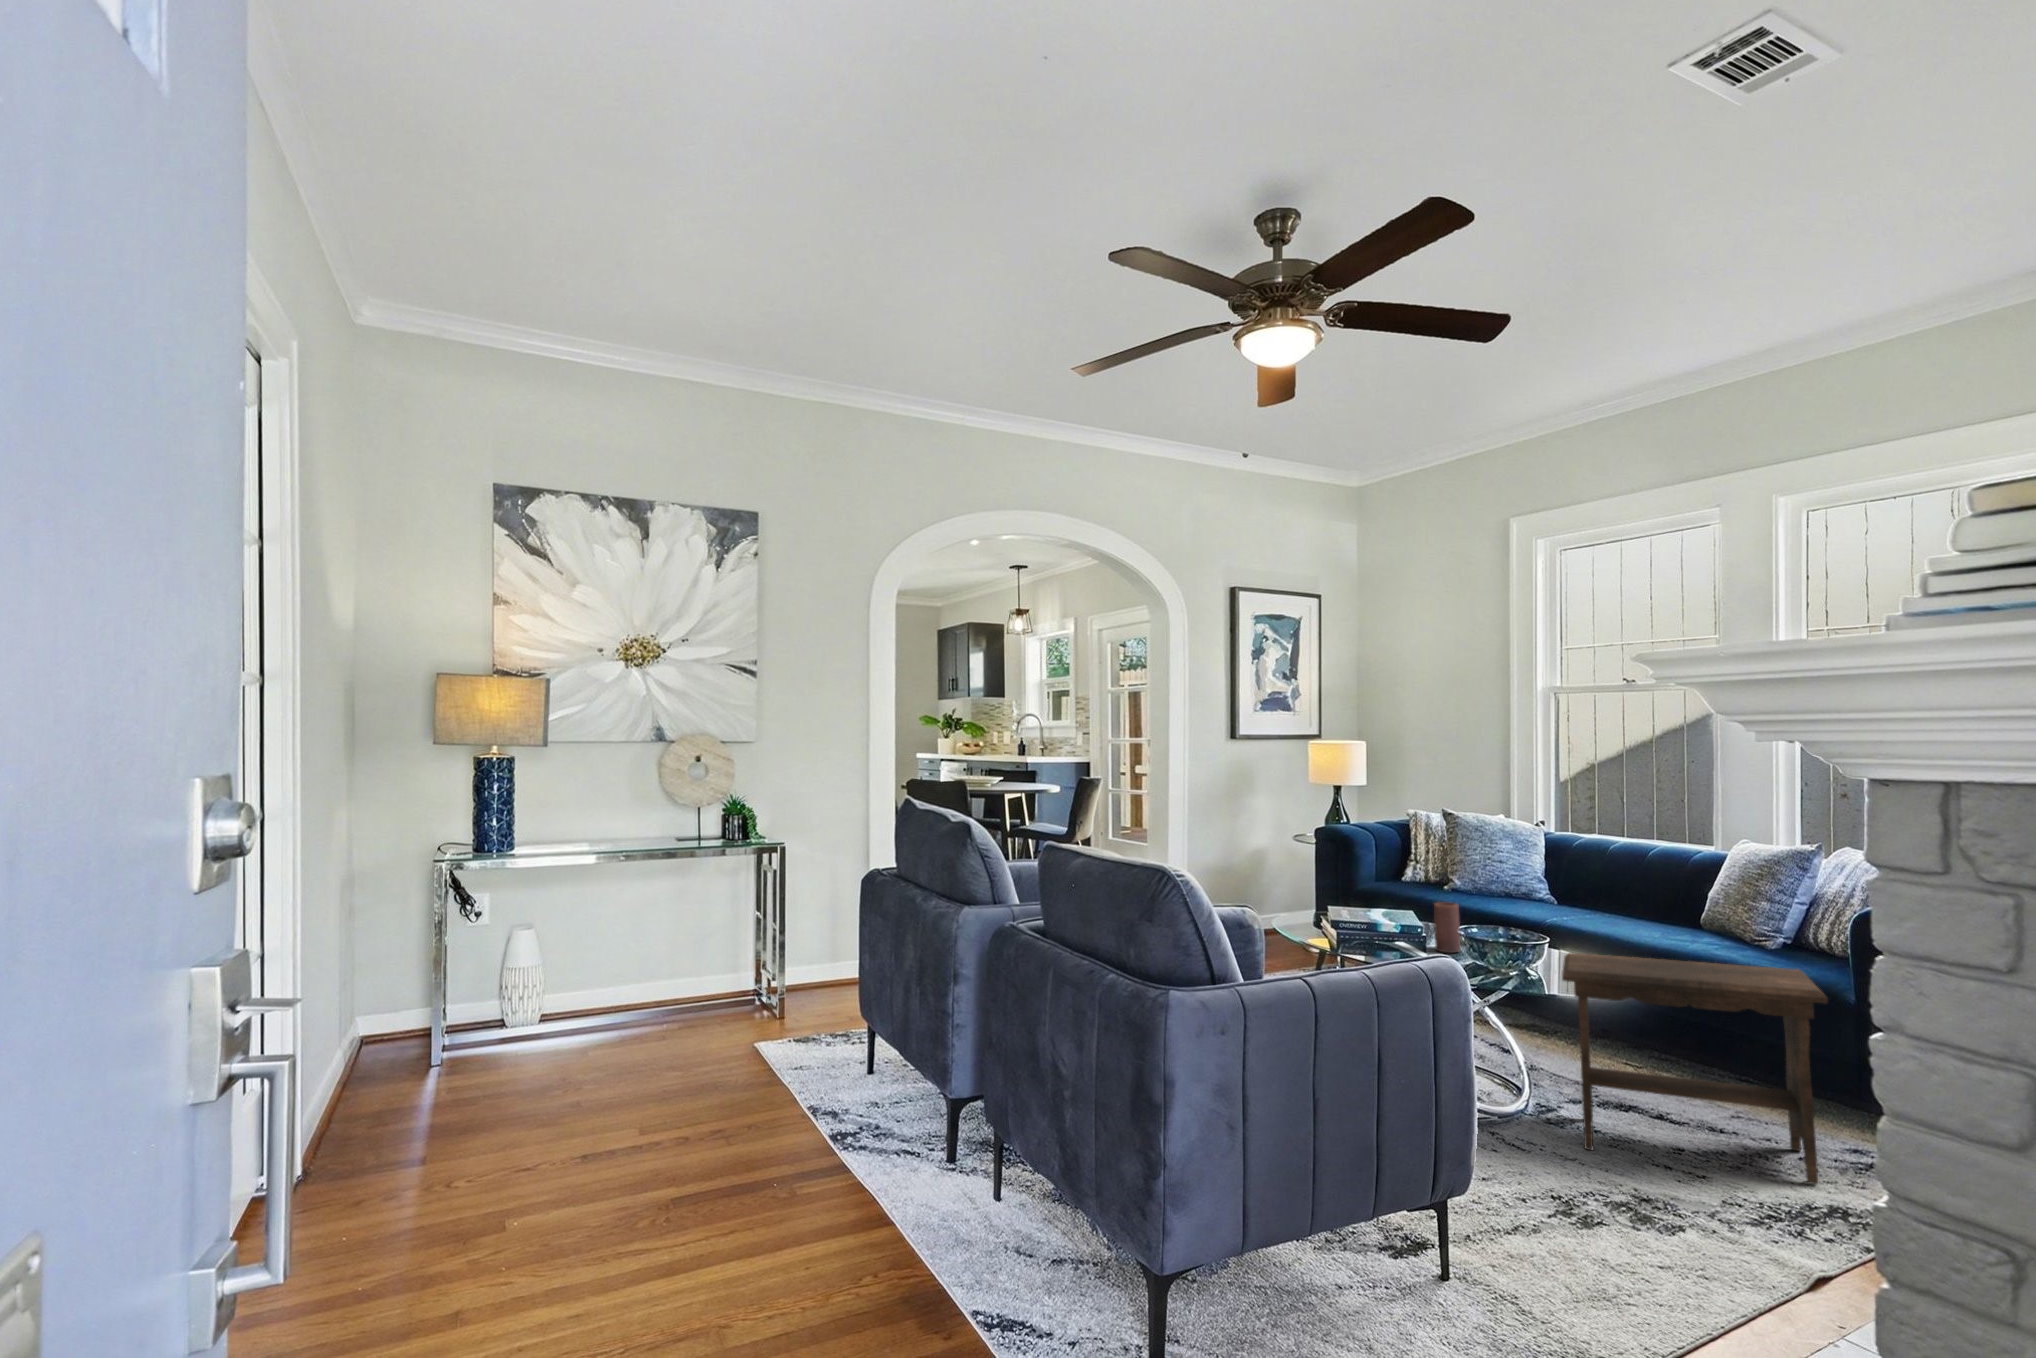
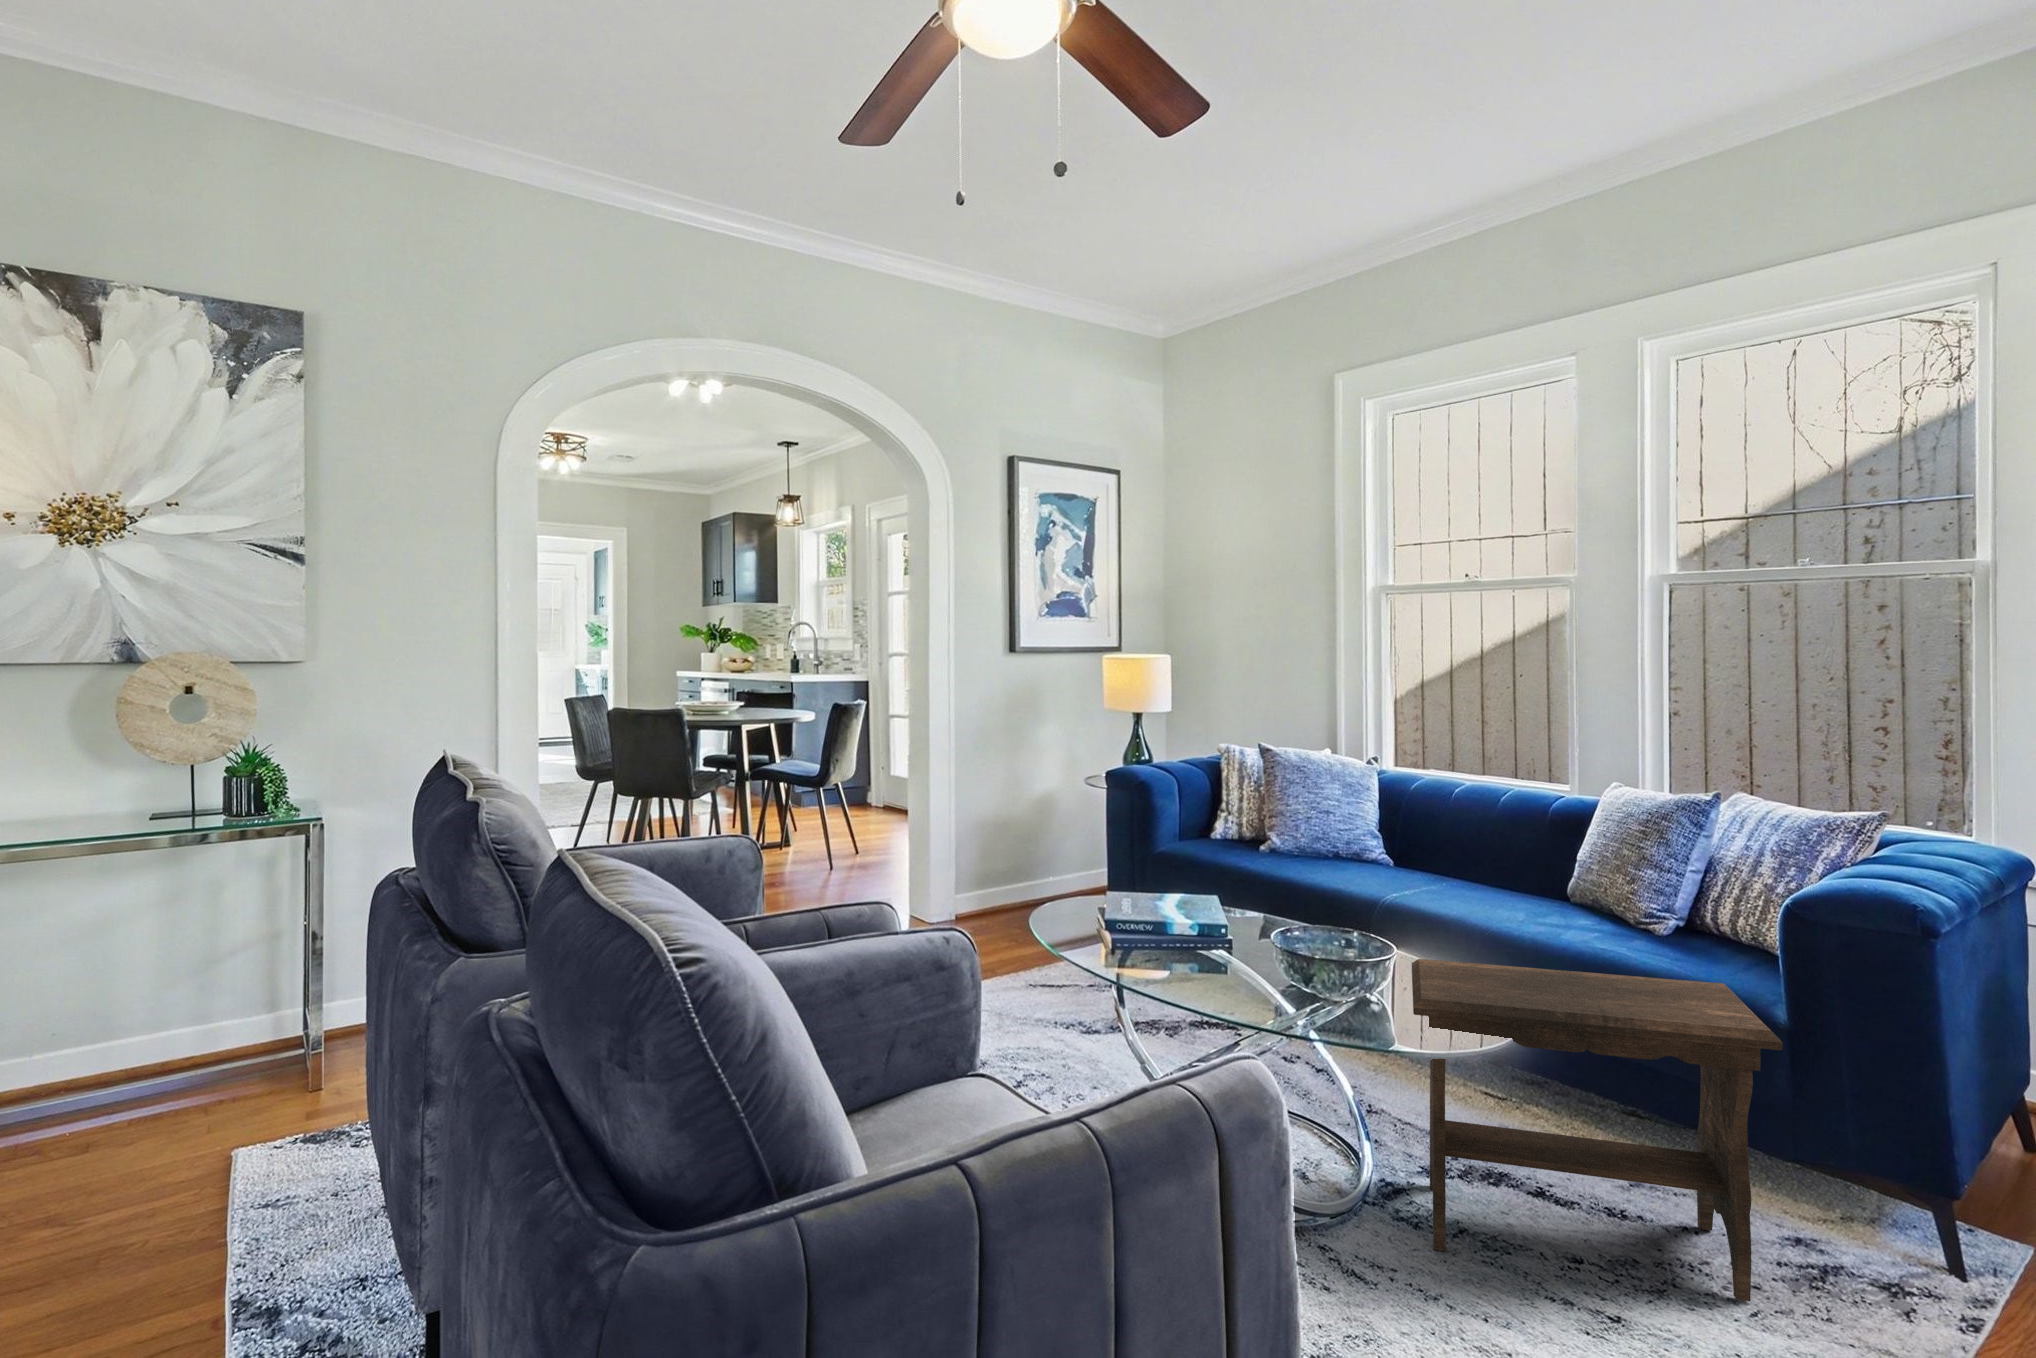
candle: present [1434,902,1461,953] -> none [1240,887,1274,959]

